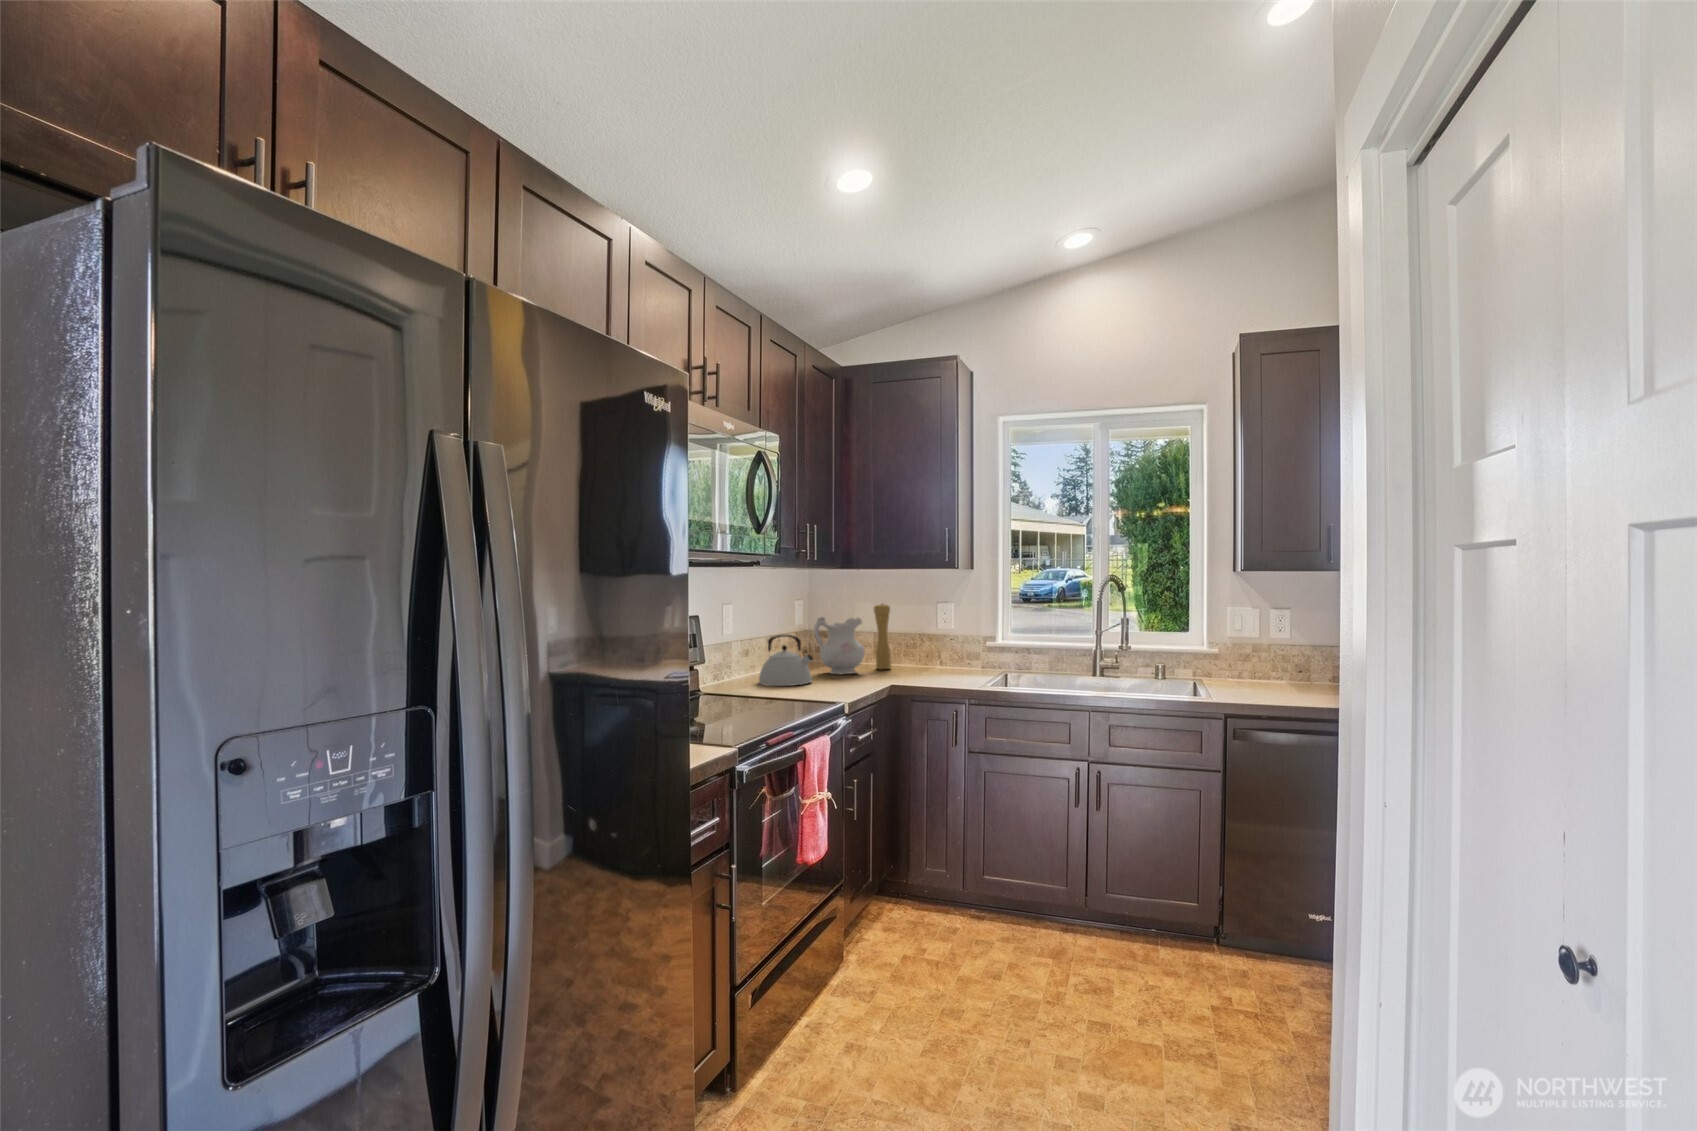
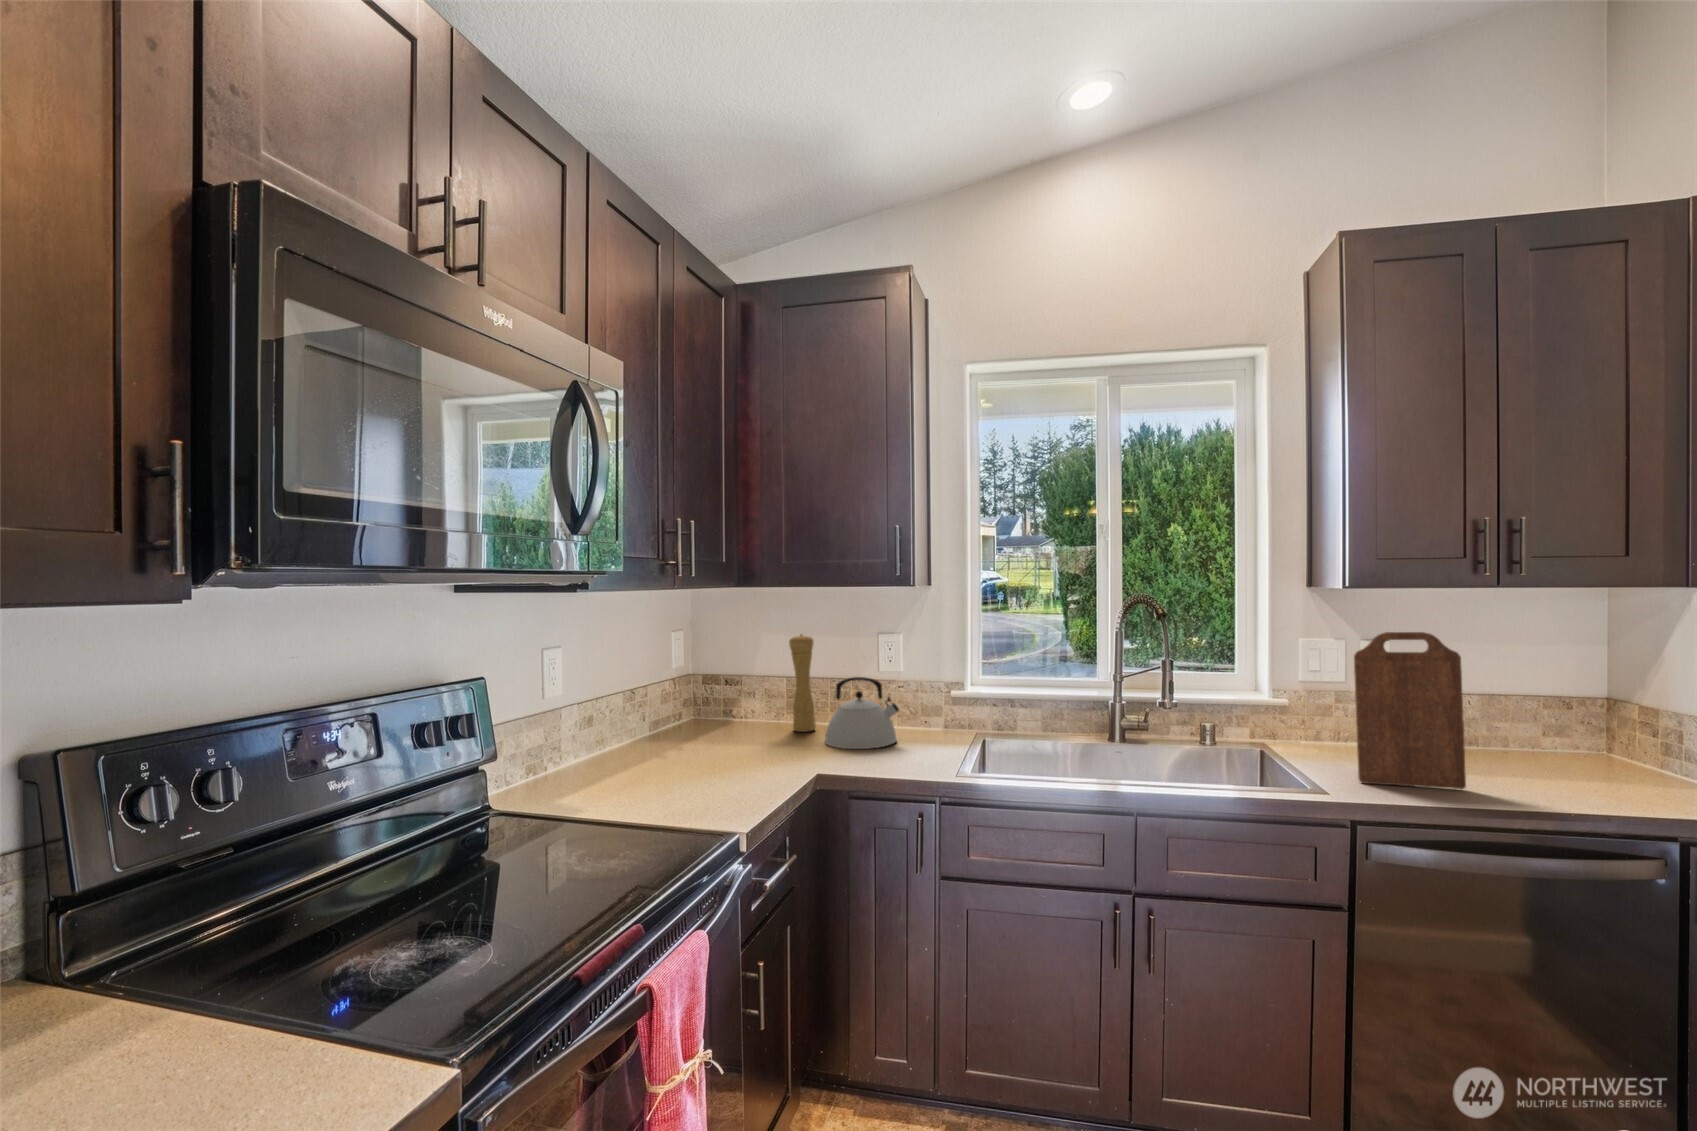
cutting board: none [1239,597,1308,698] -> present [1354,632,1466,789]
ceramic pitcher: present [814,617,865,675] -> none [699,658,776,748]
kettle: present [759,635,813,686] -> present [825,677,899,749]

